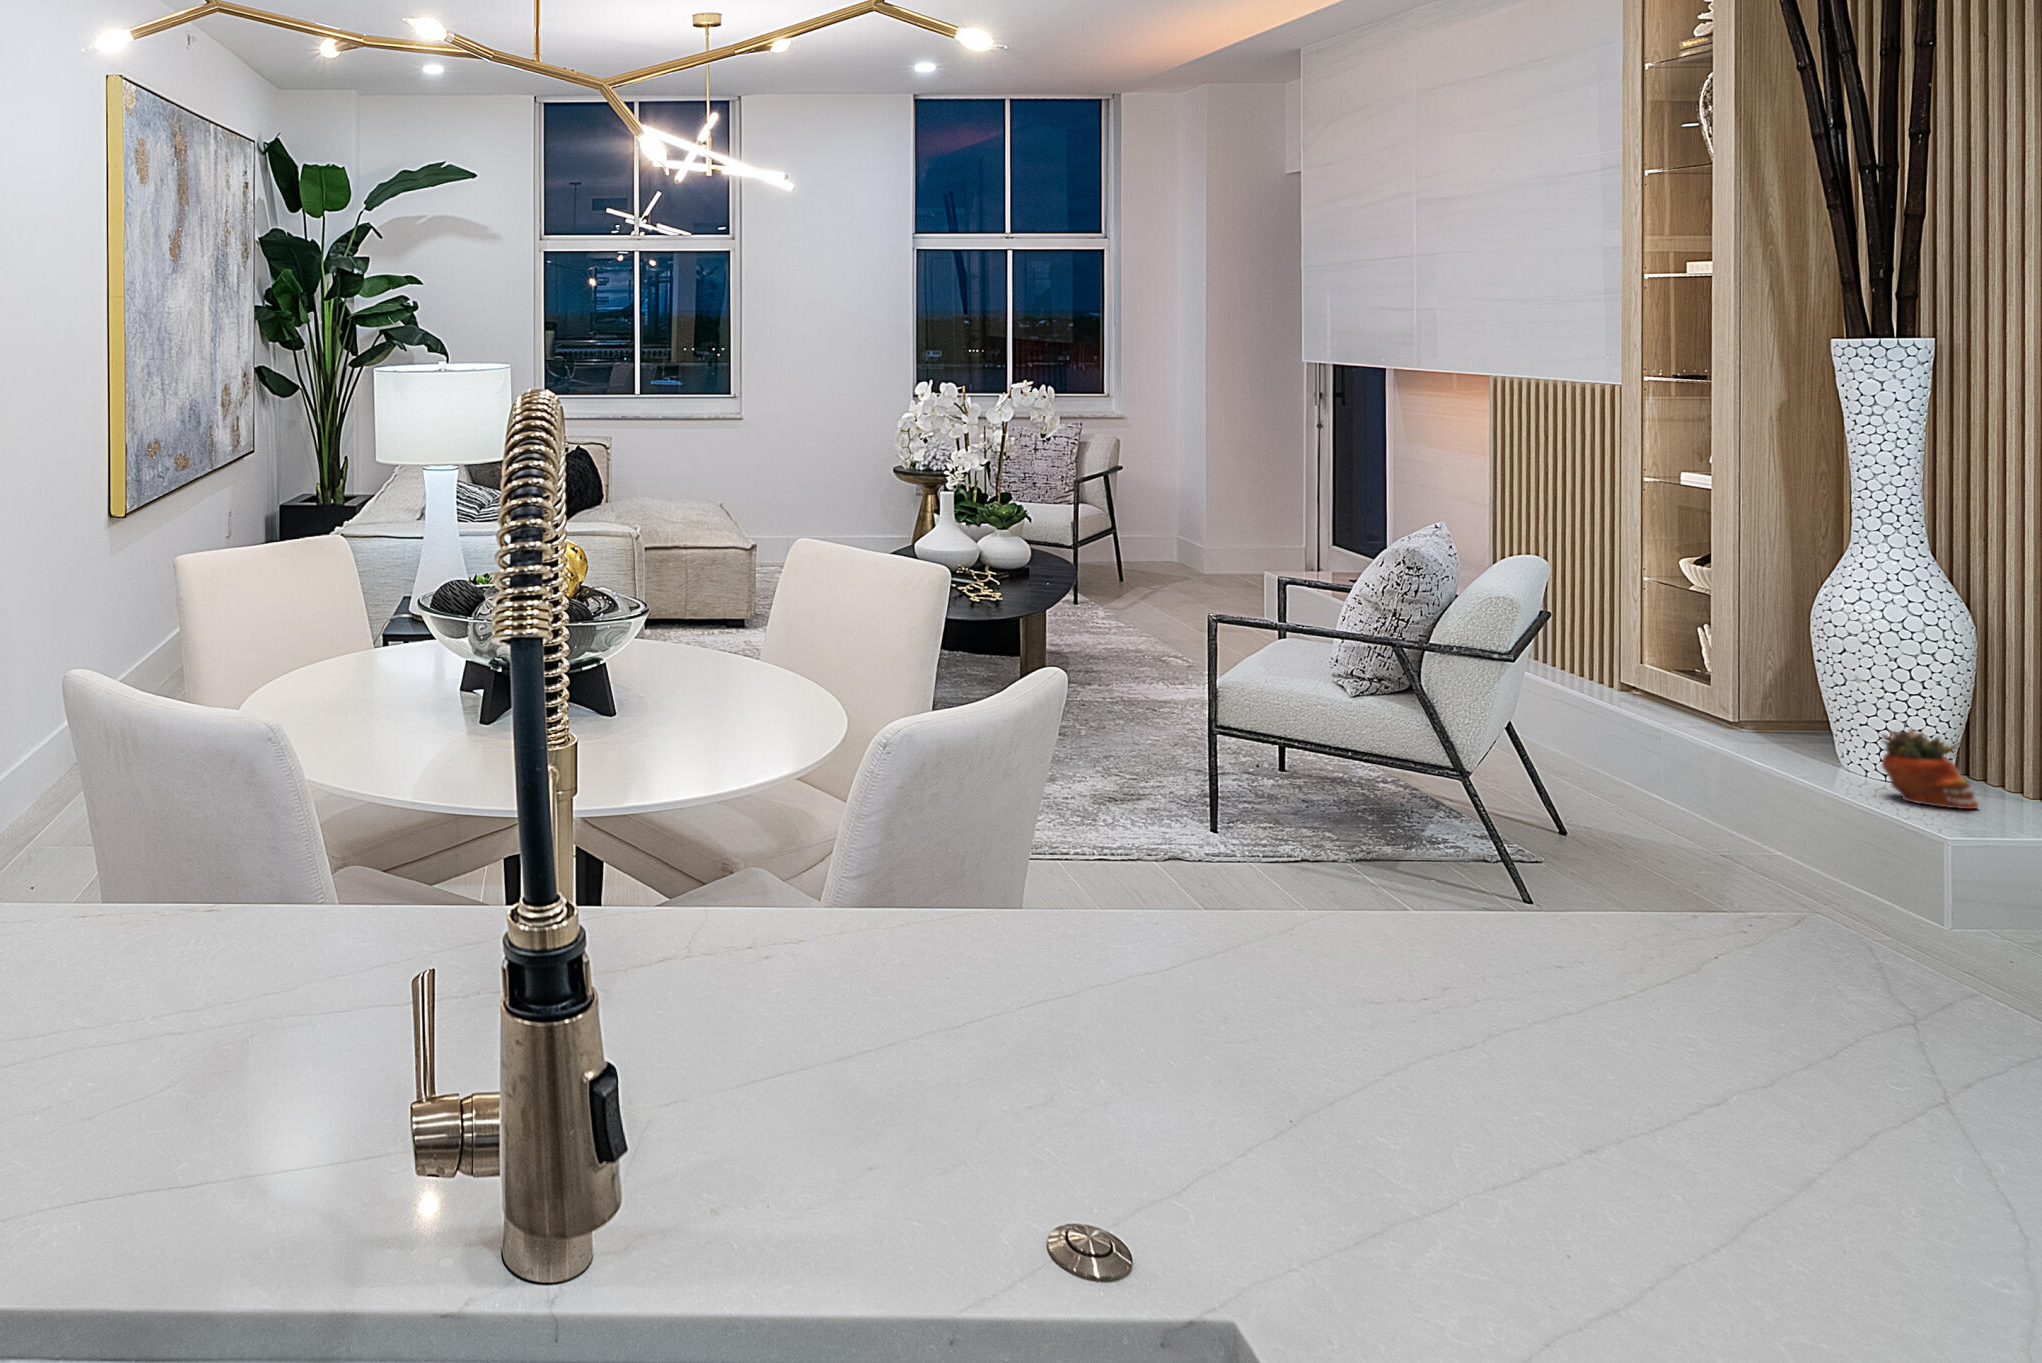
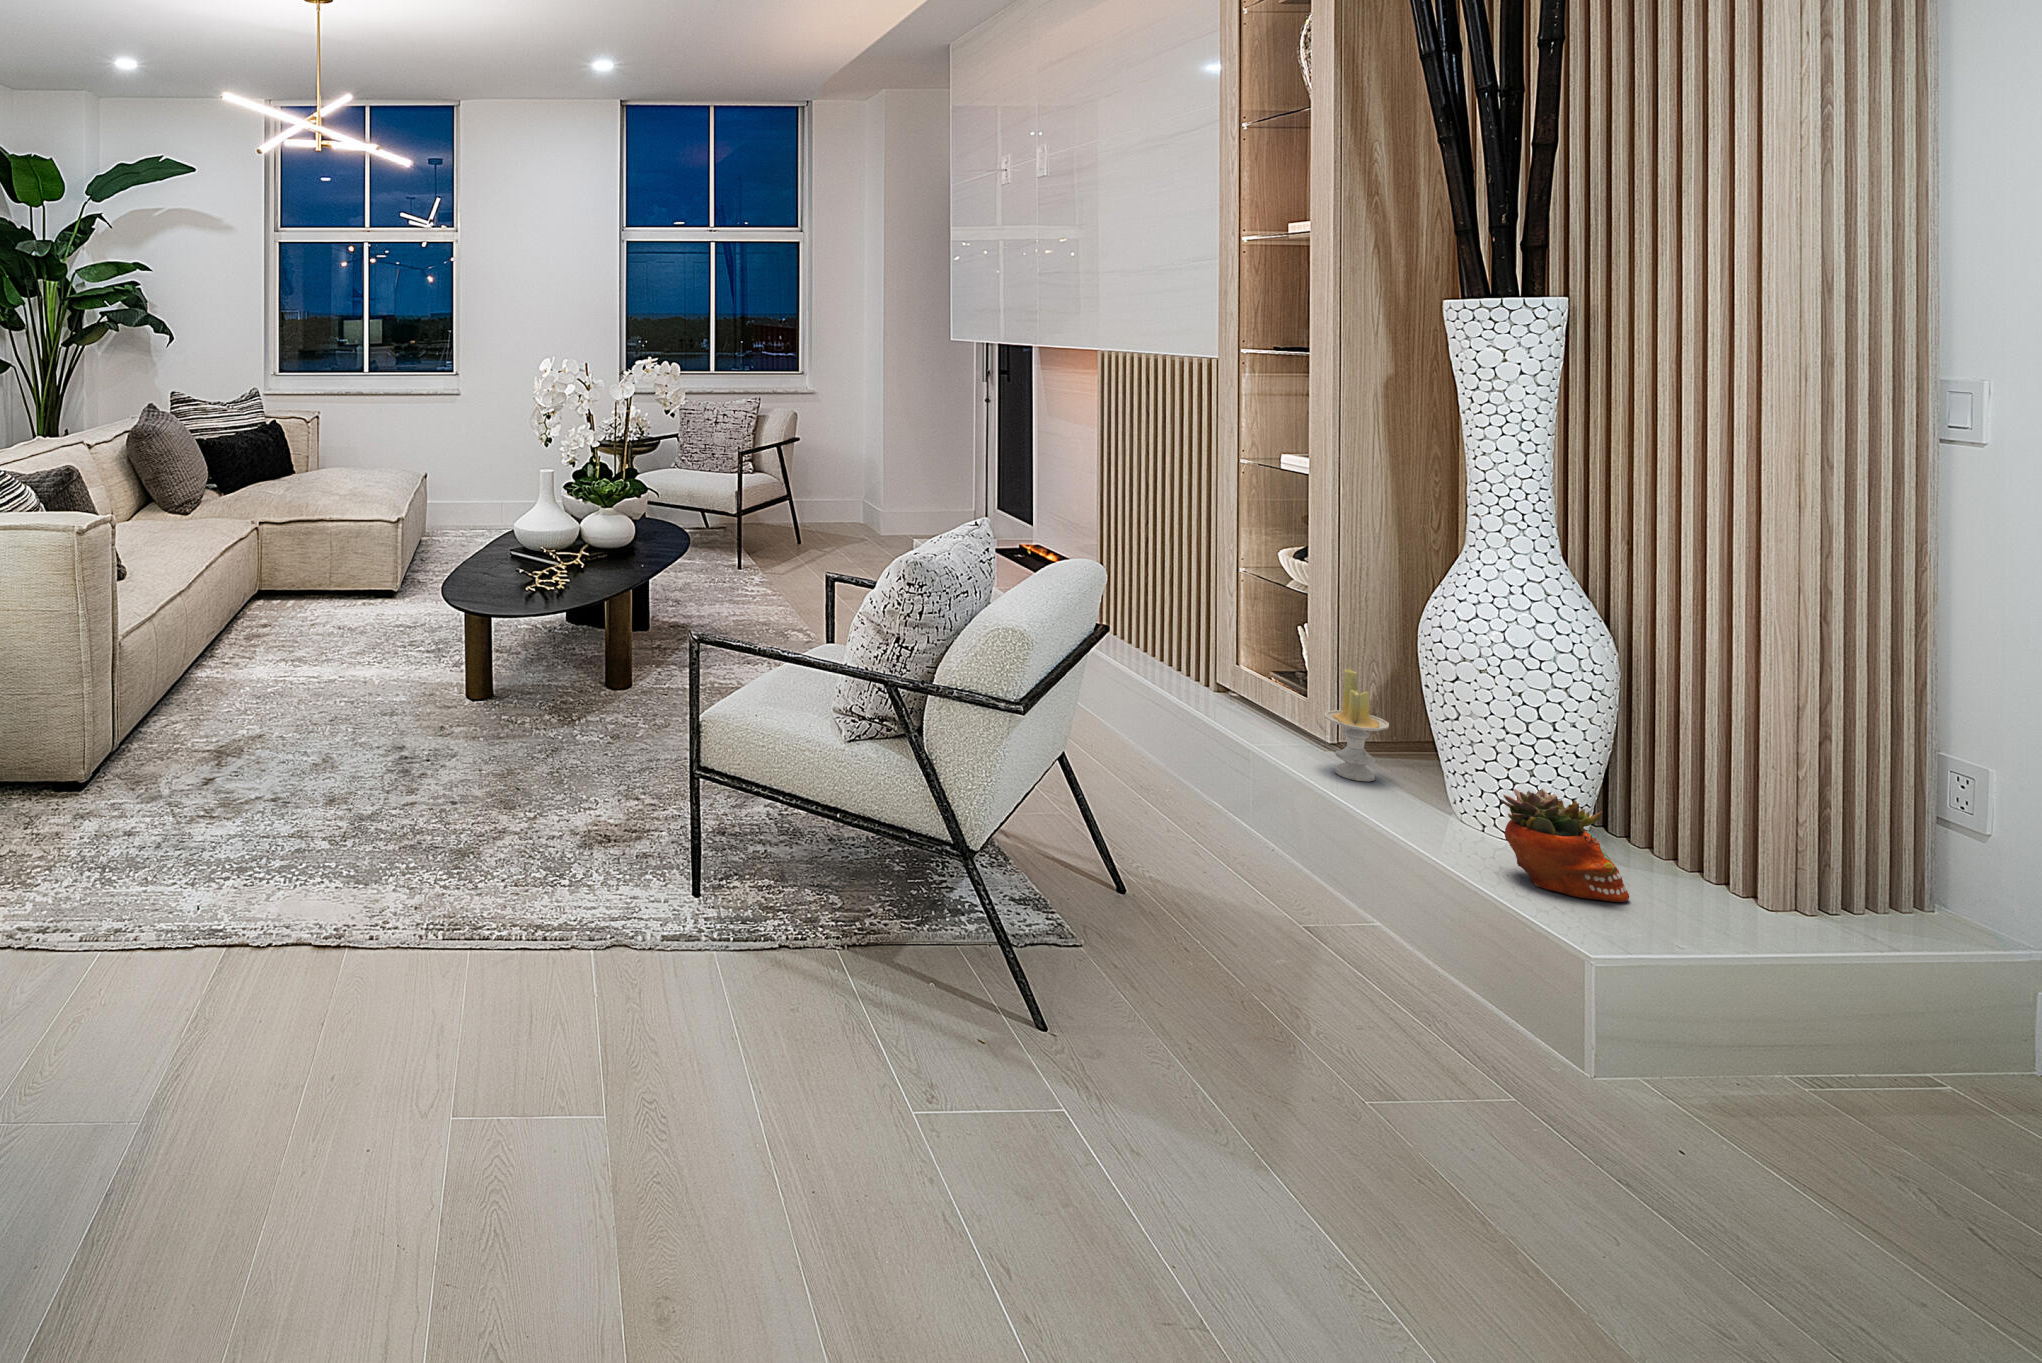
candle: none [1730,651,1787,745] -> present [1324,668,1389,782]

